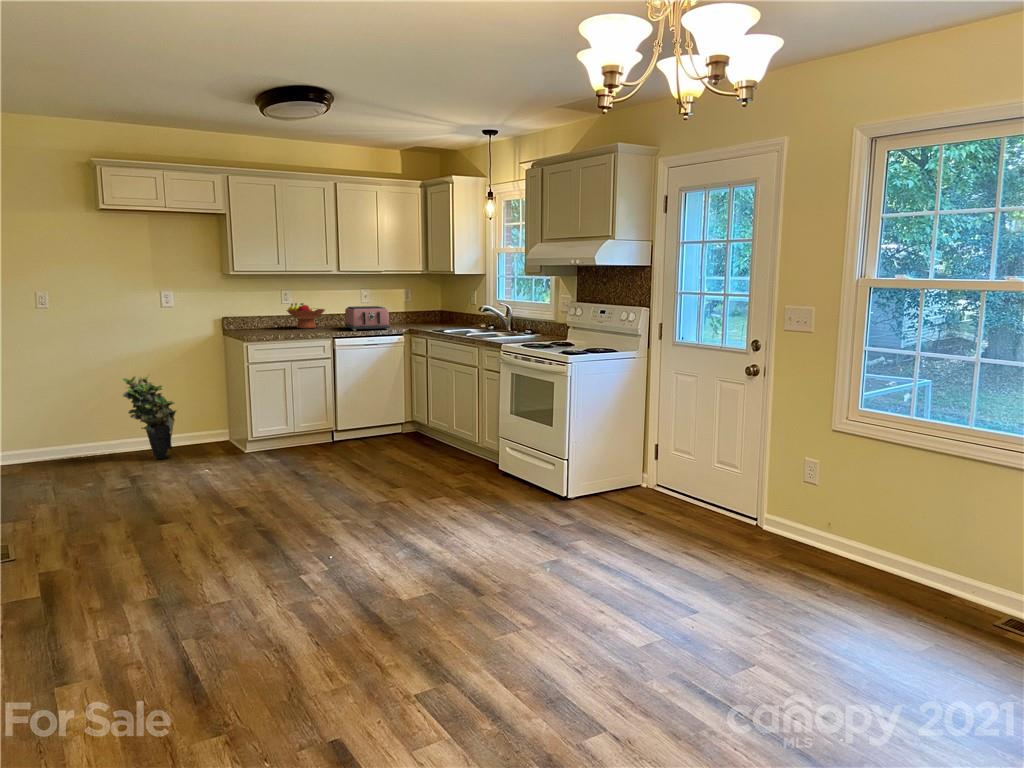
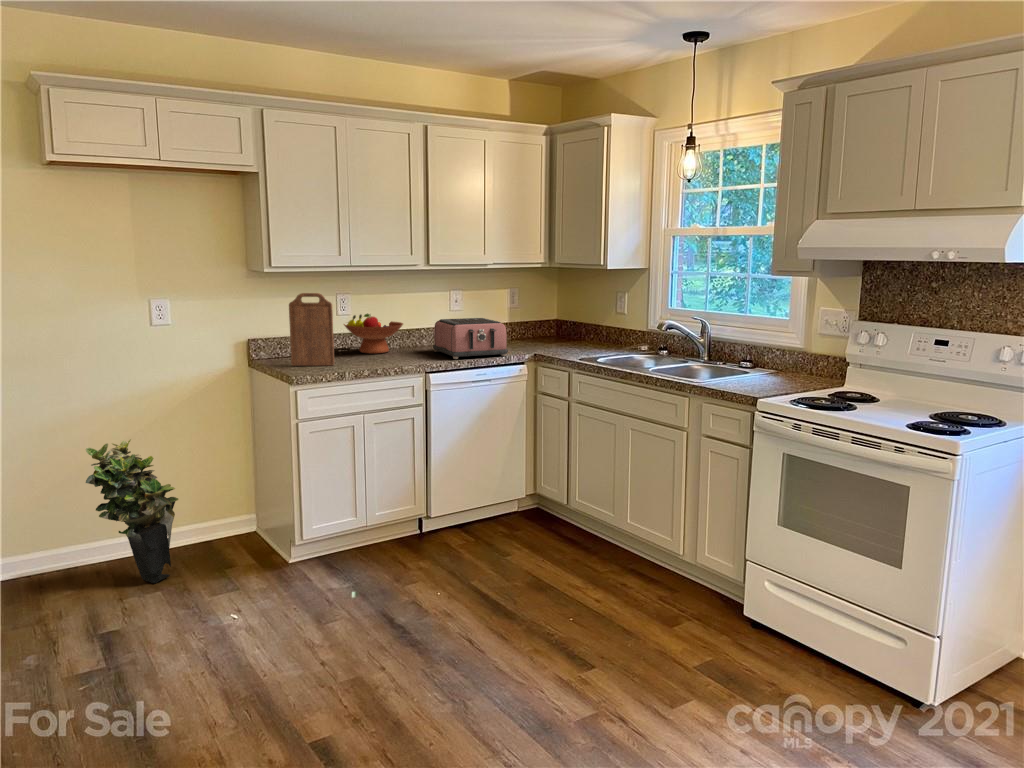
cutting board: none [247,288,276,333] -> present [289,293,334,366]

